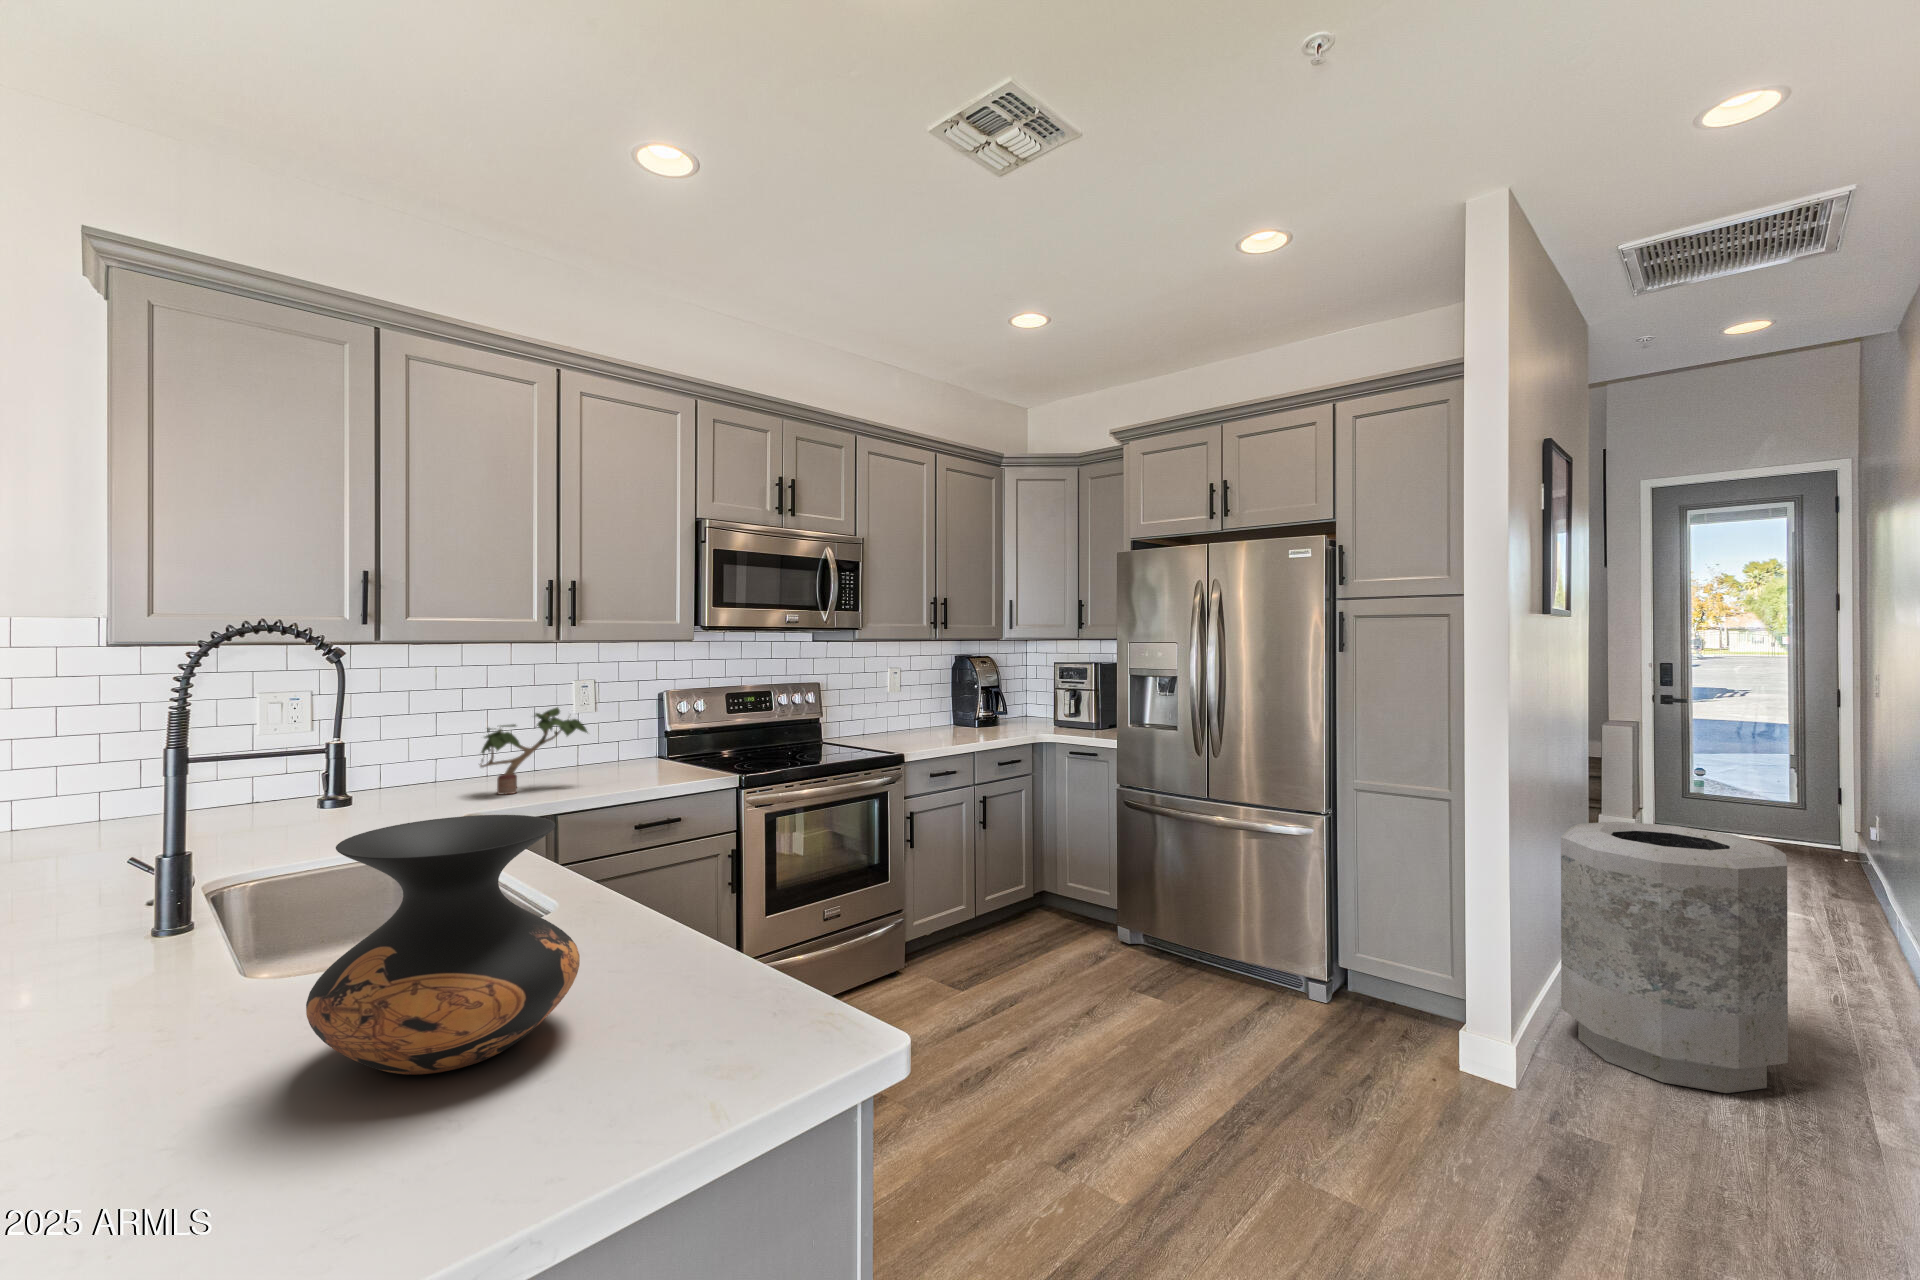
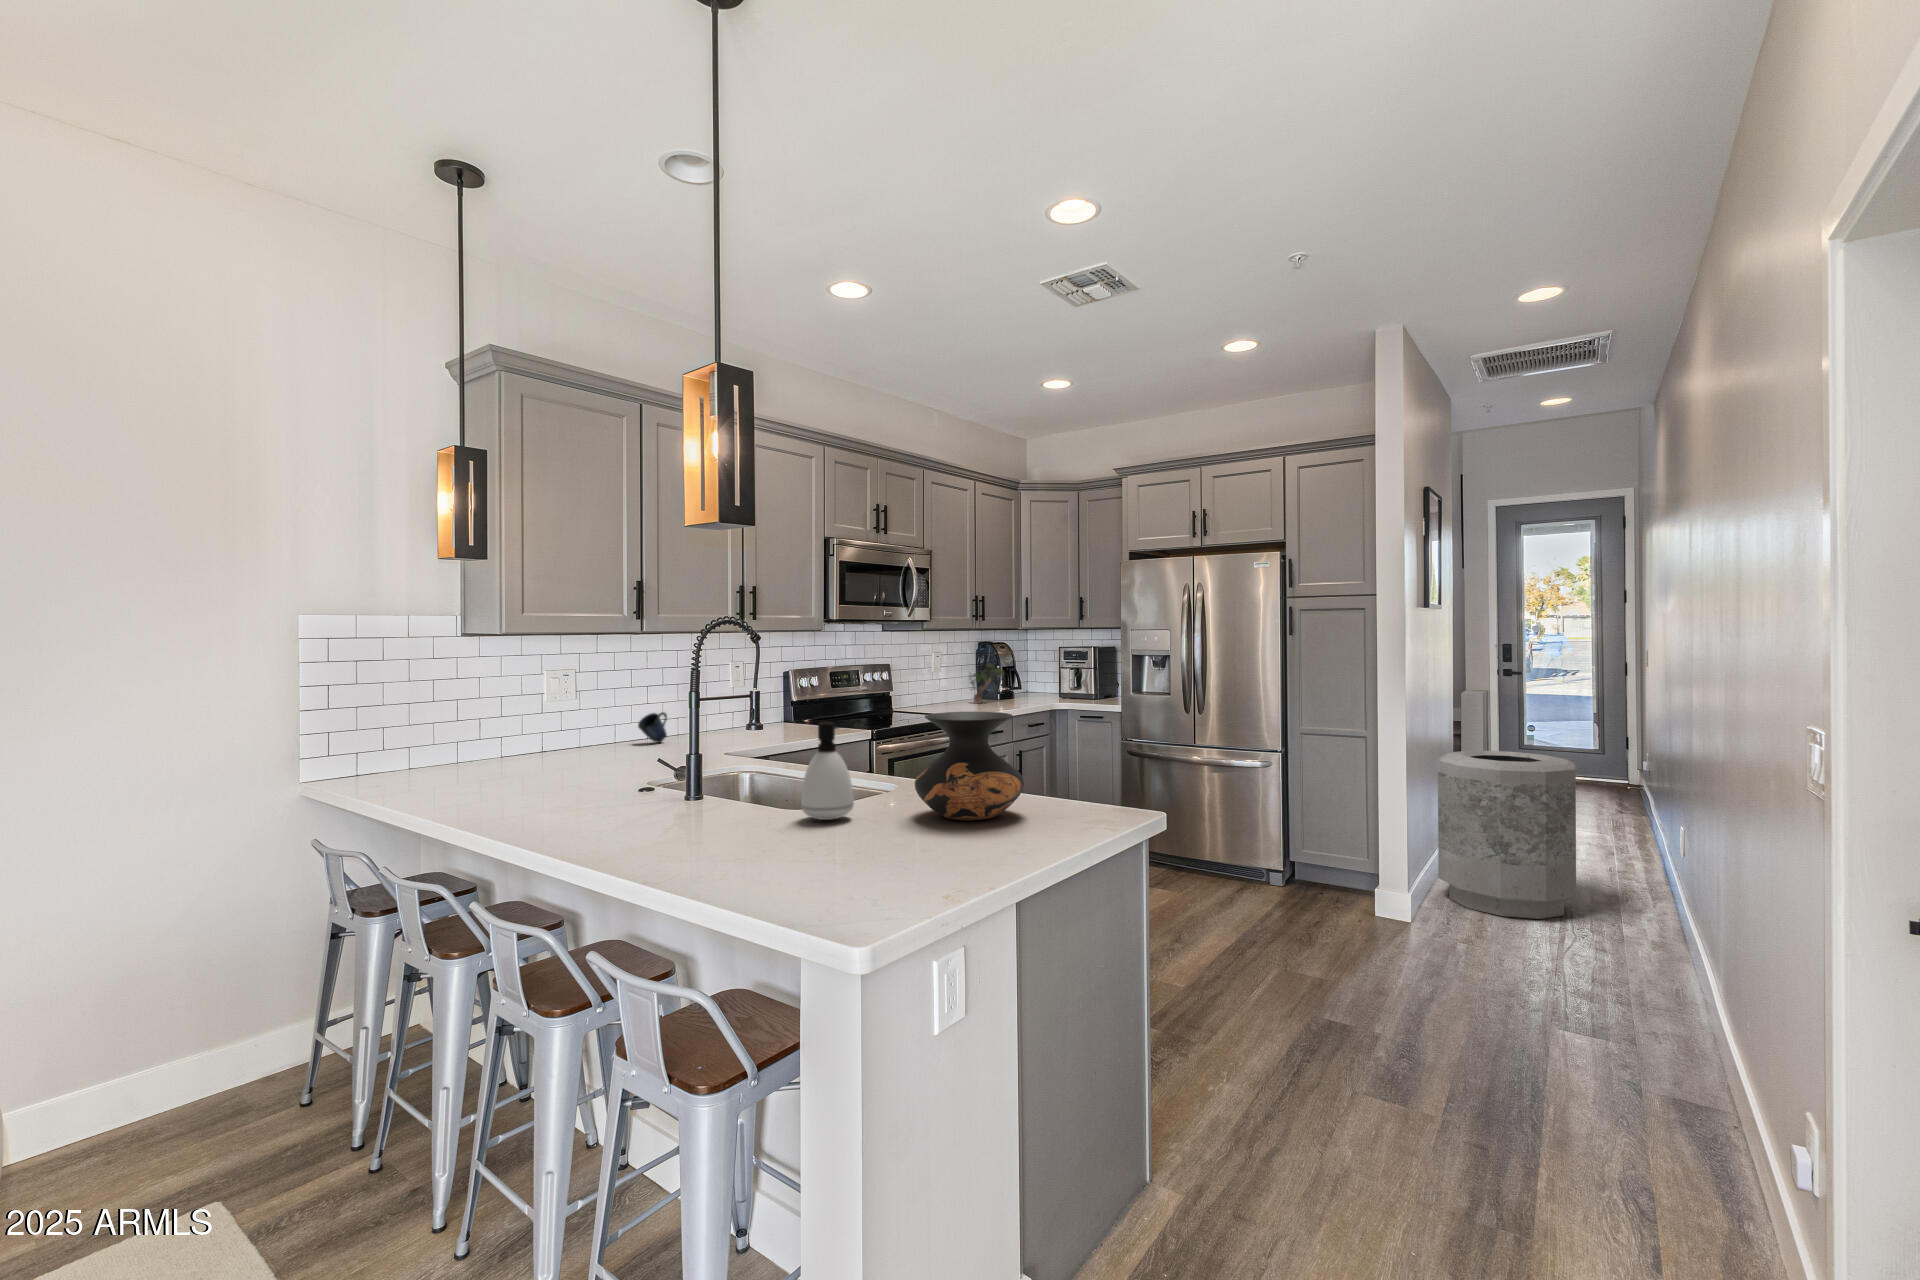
potted plant: present [480,707,587,795] -> present [970,664,1004,703]
mug: none [388,750,437,792] -> present [638,712,667,743]
soap dispenser: none [90,838,241,1049] -> present [801,722,854,820]

